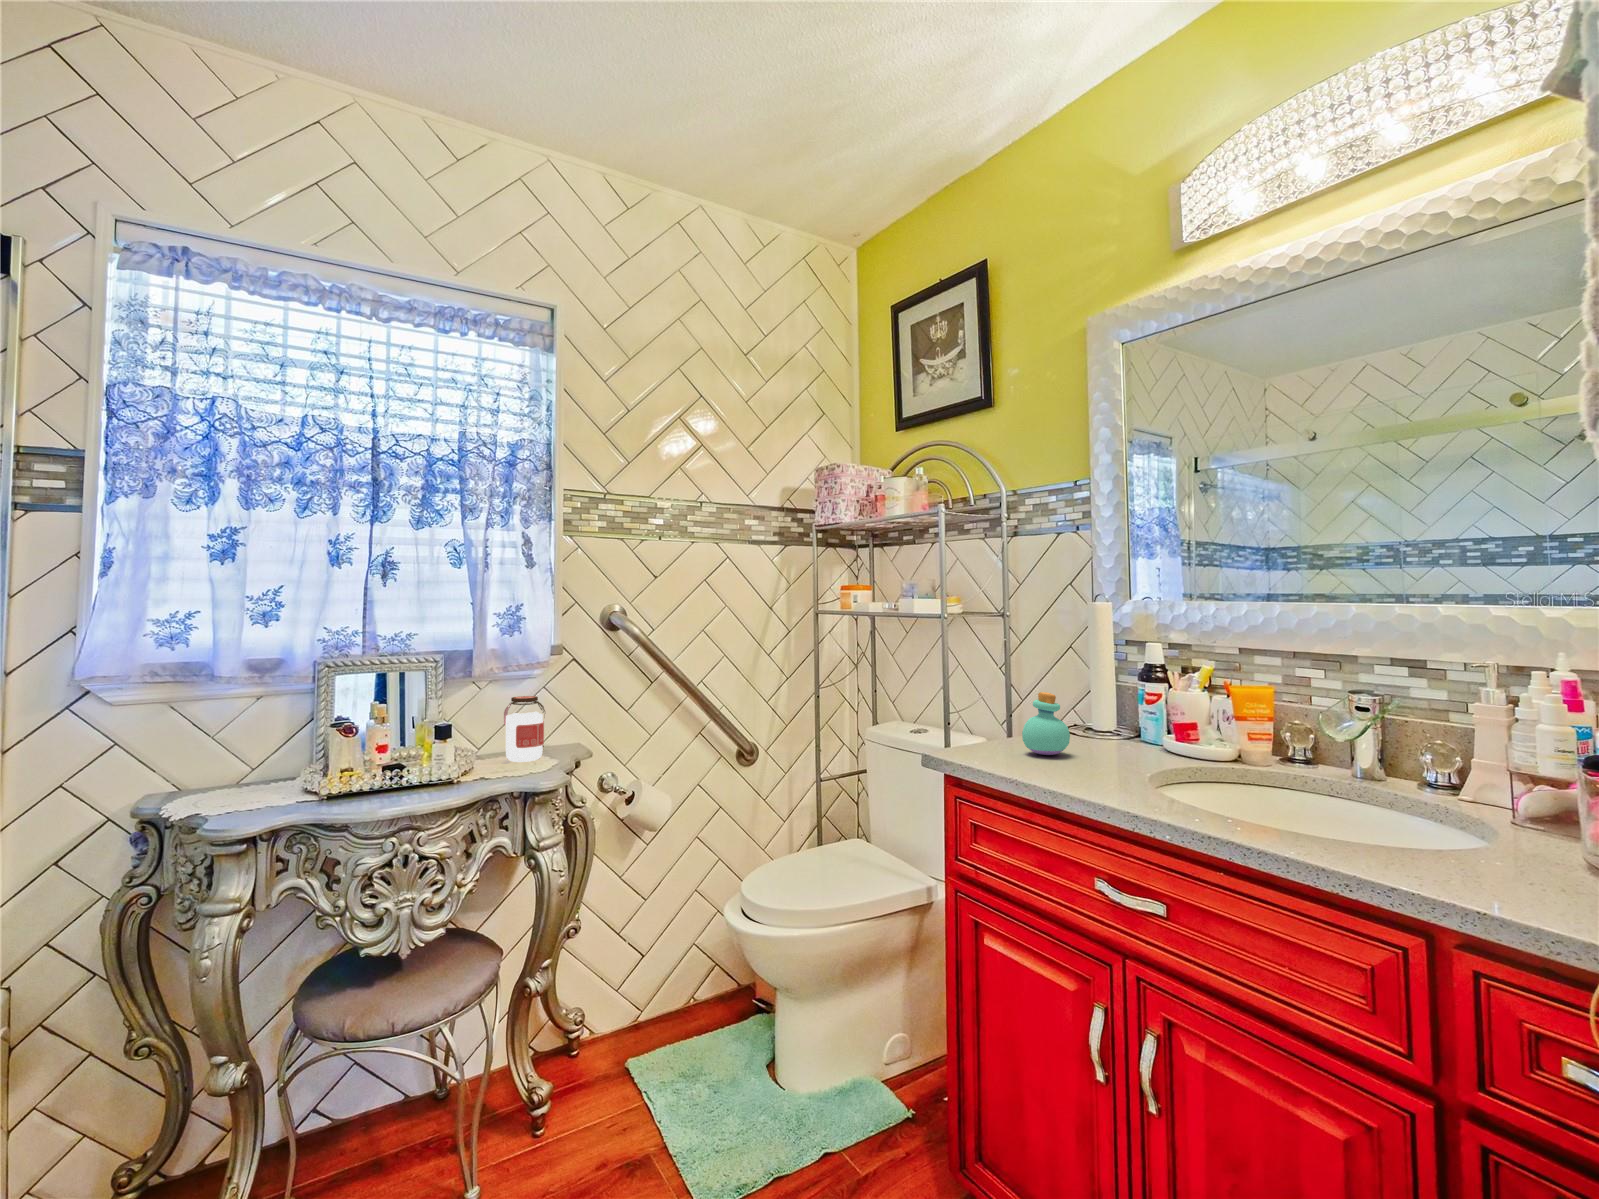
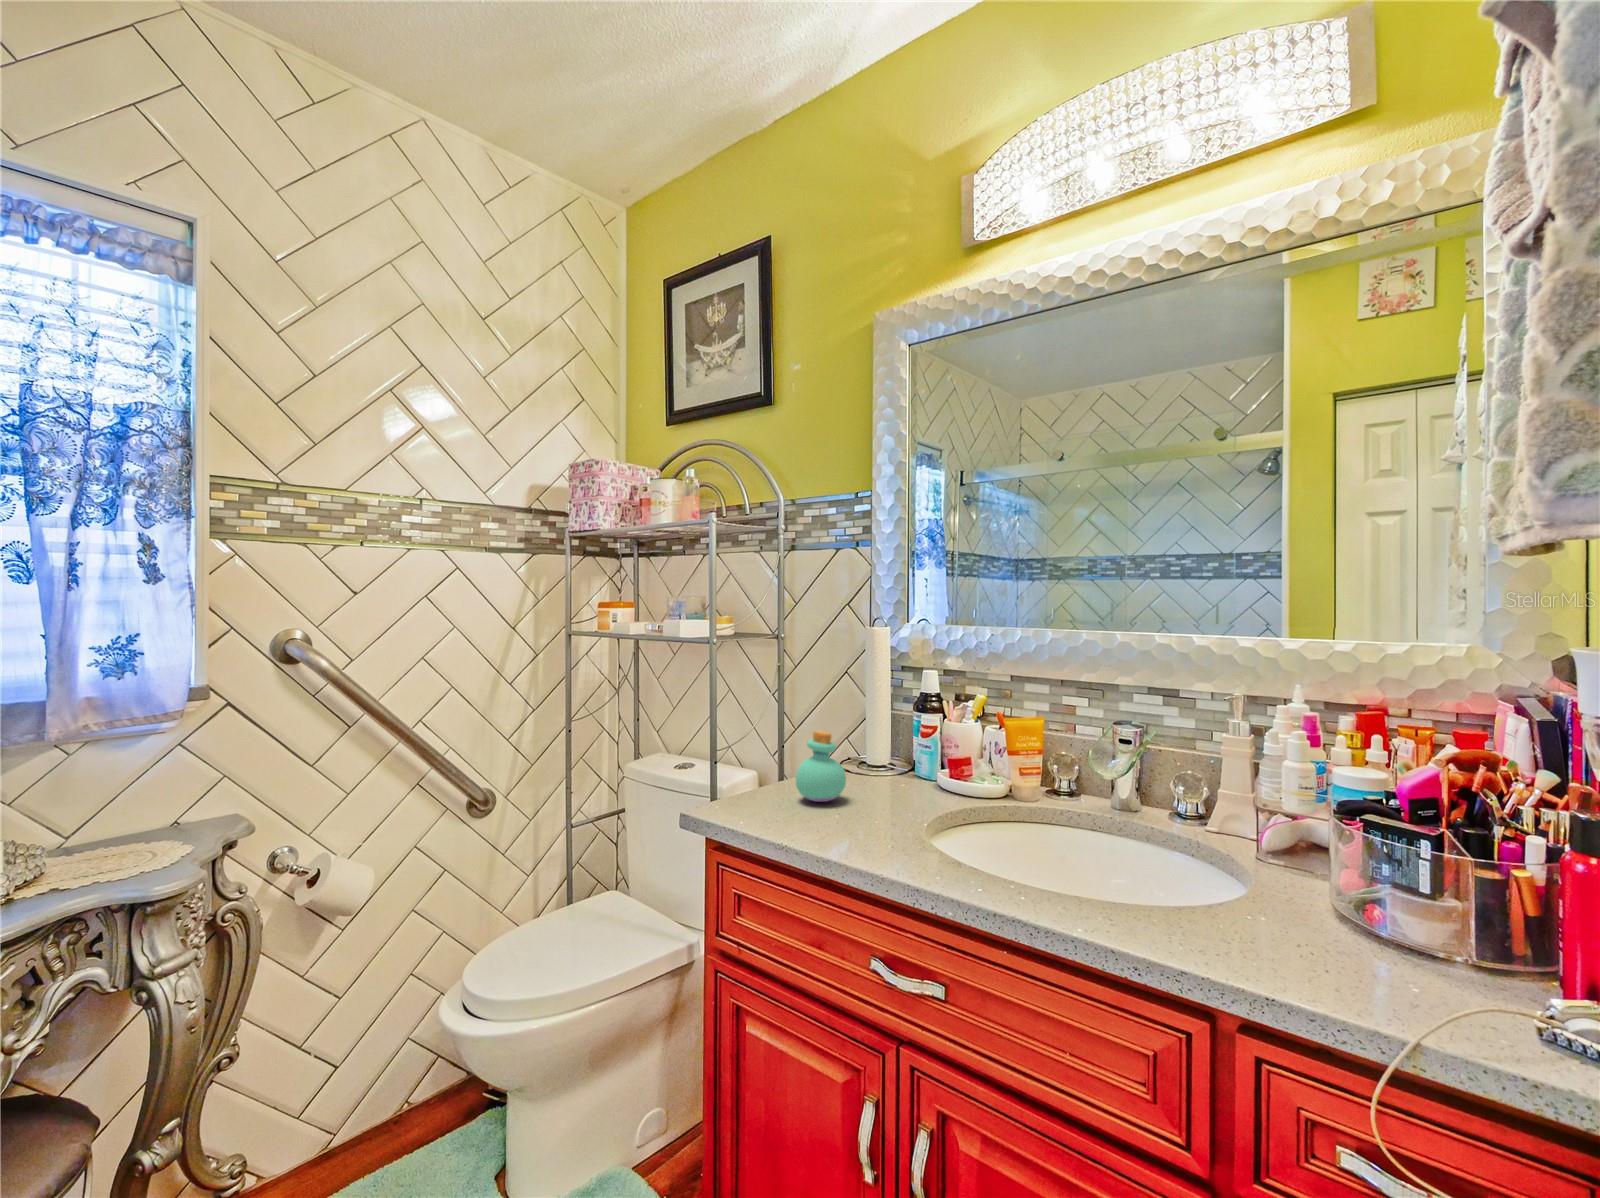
jar: present [504,696,545,762] -> none [90,759,165,858]

